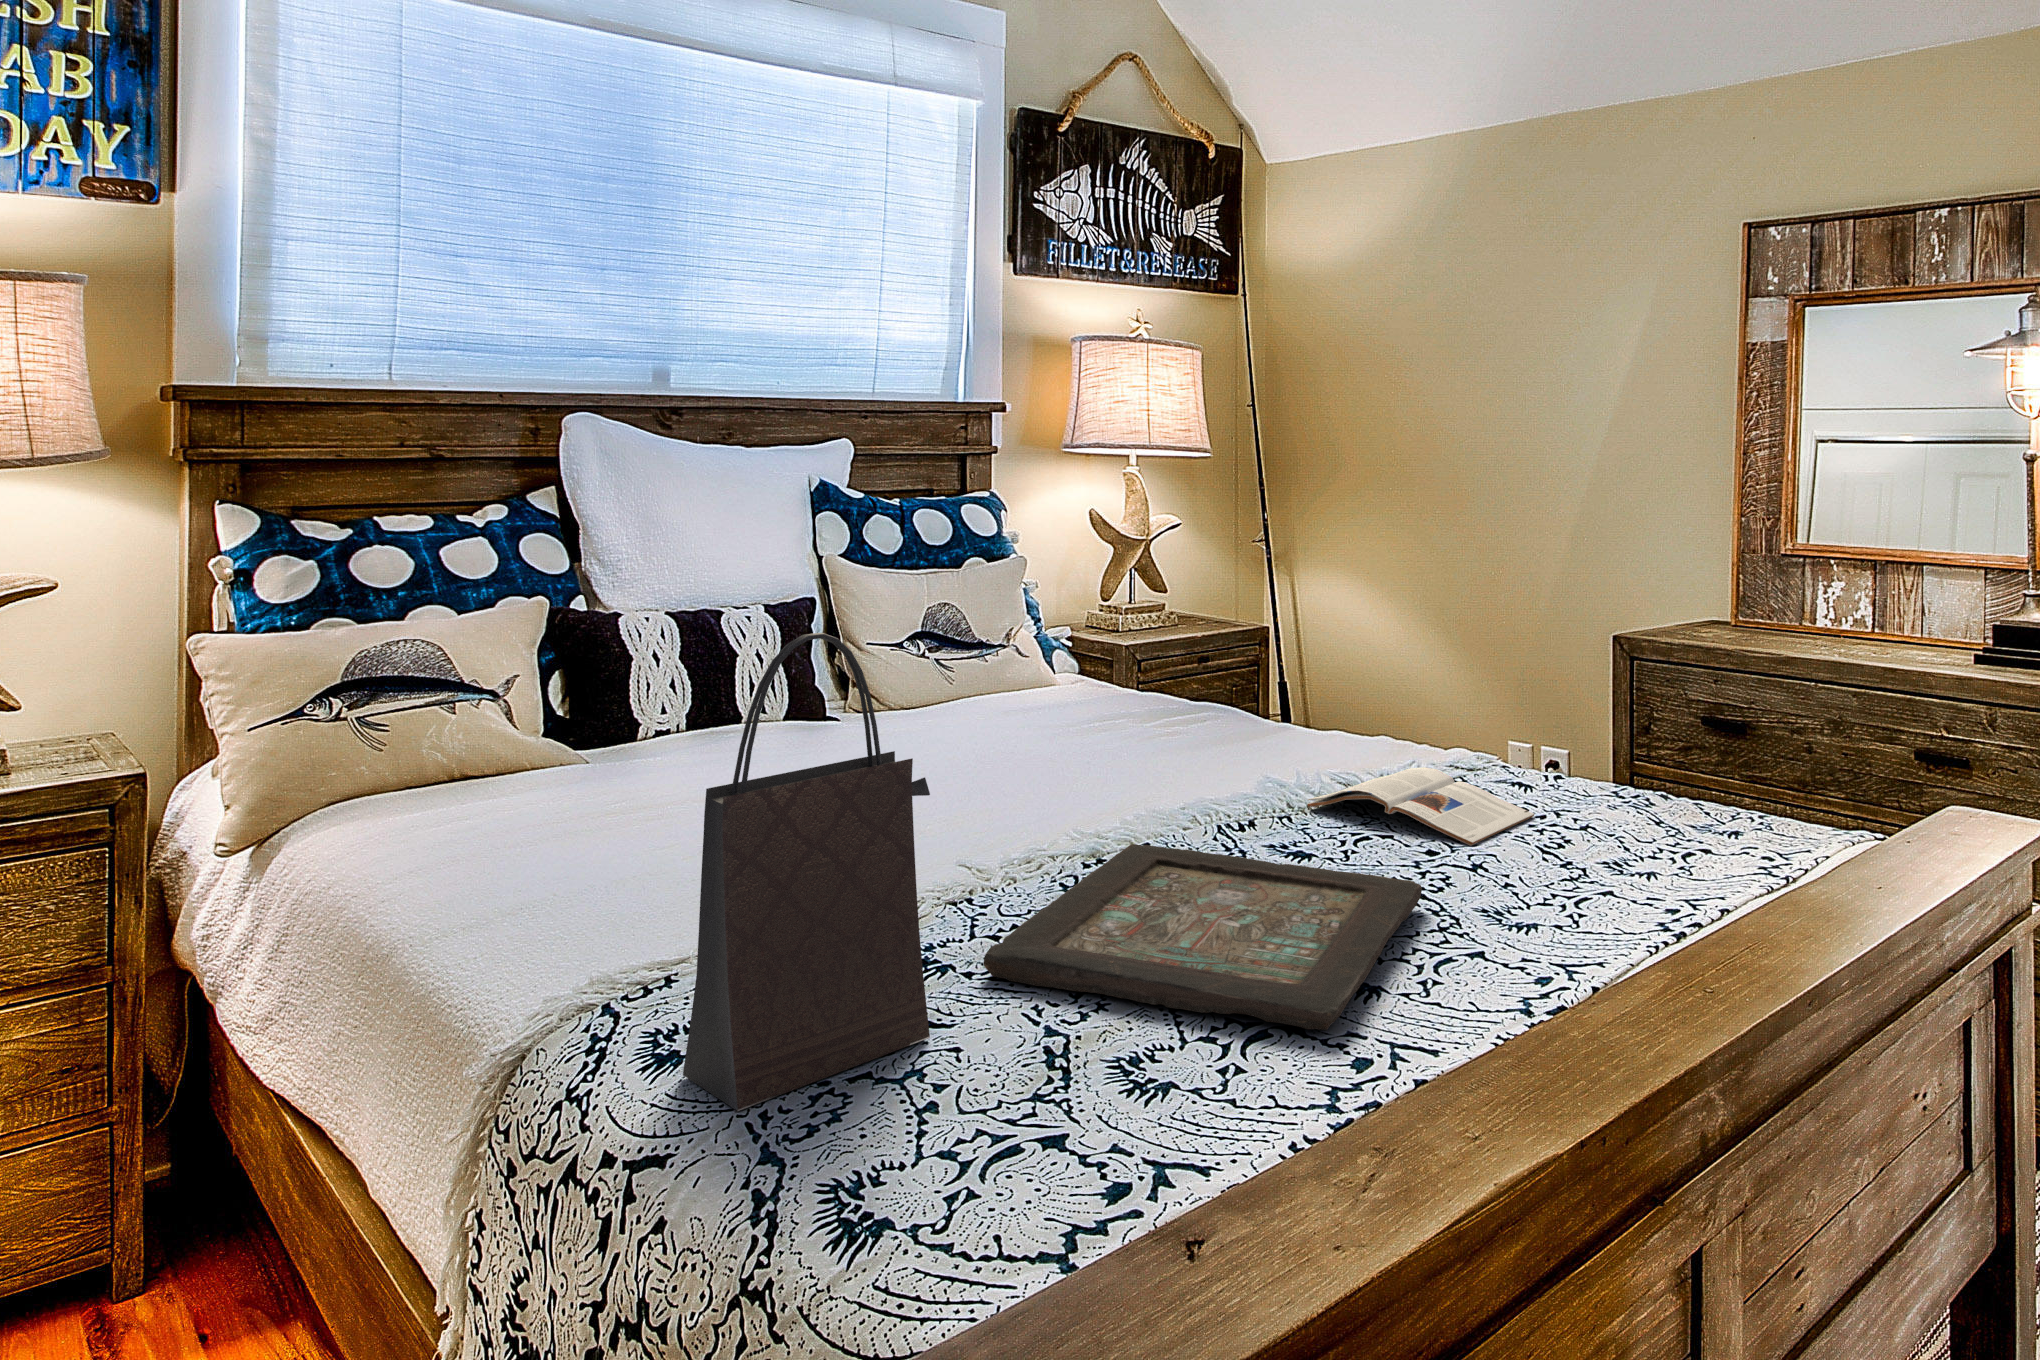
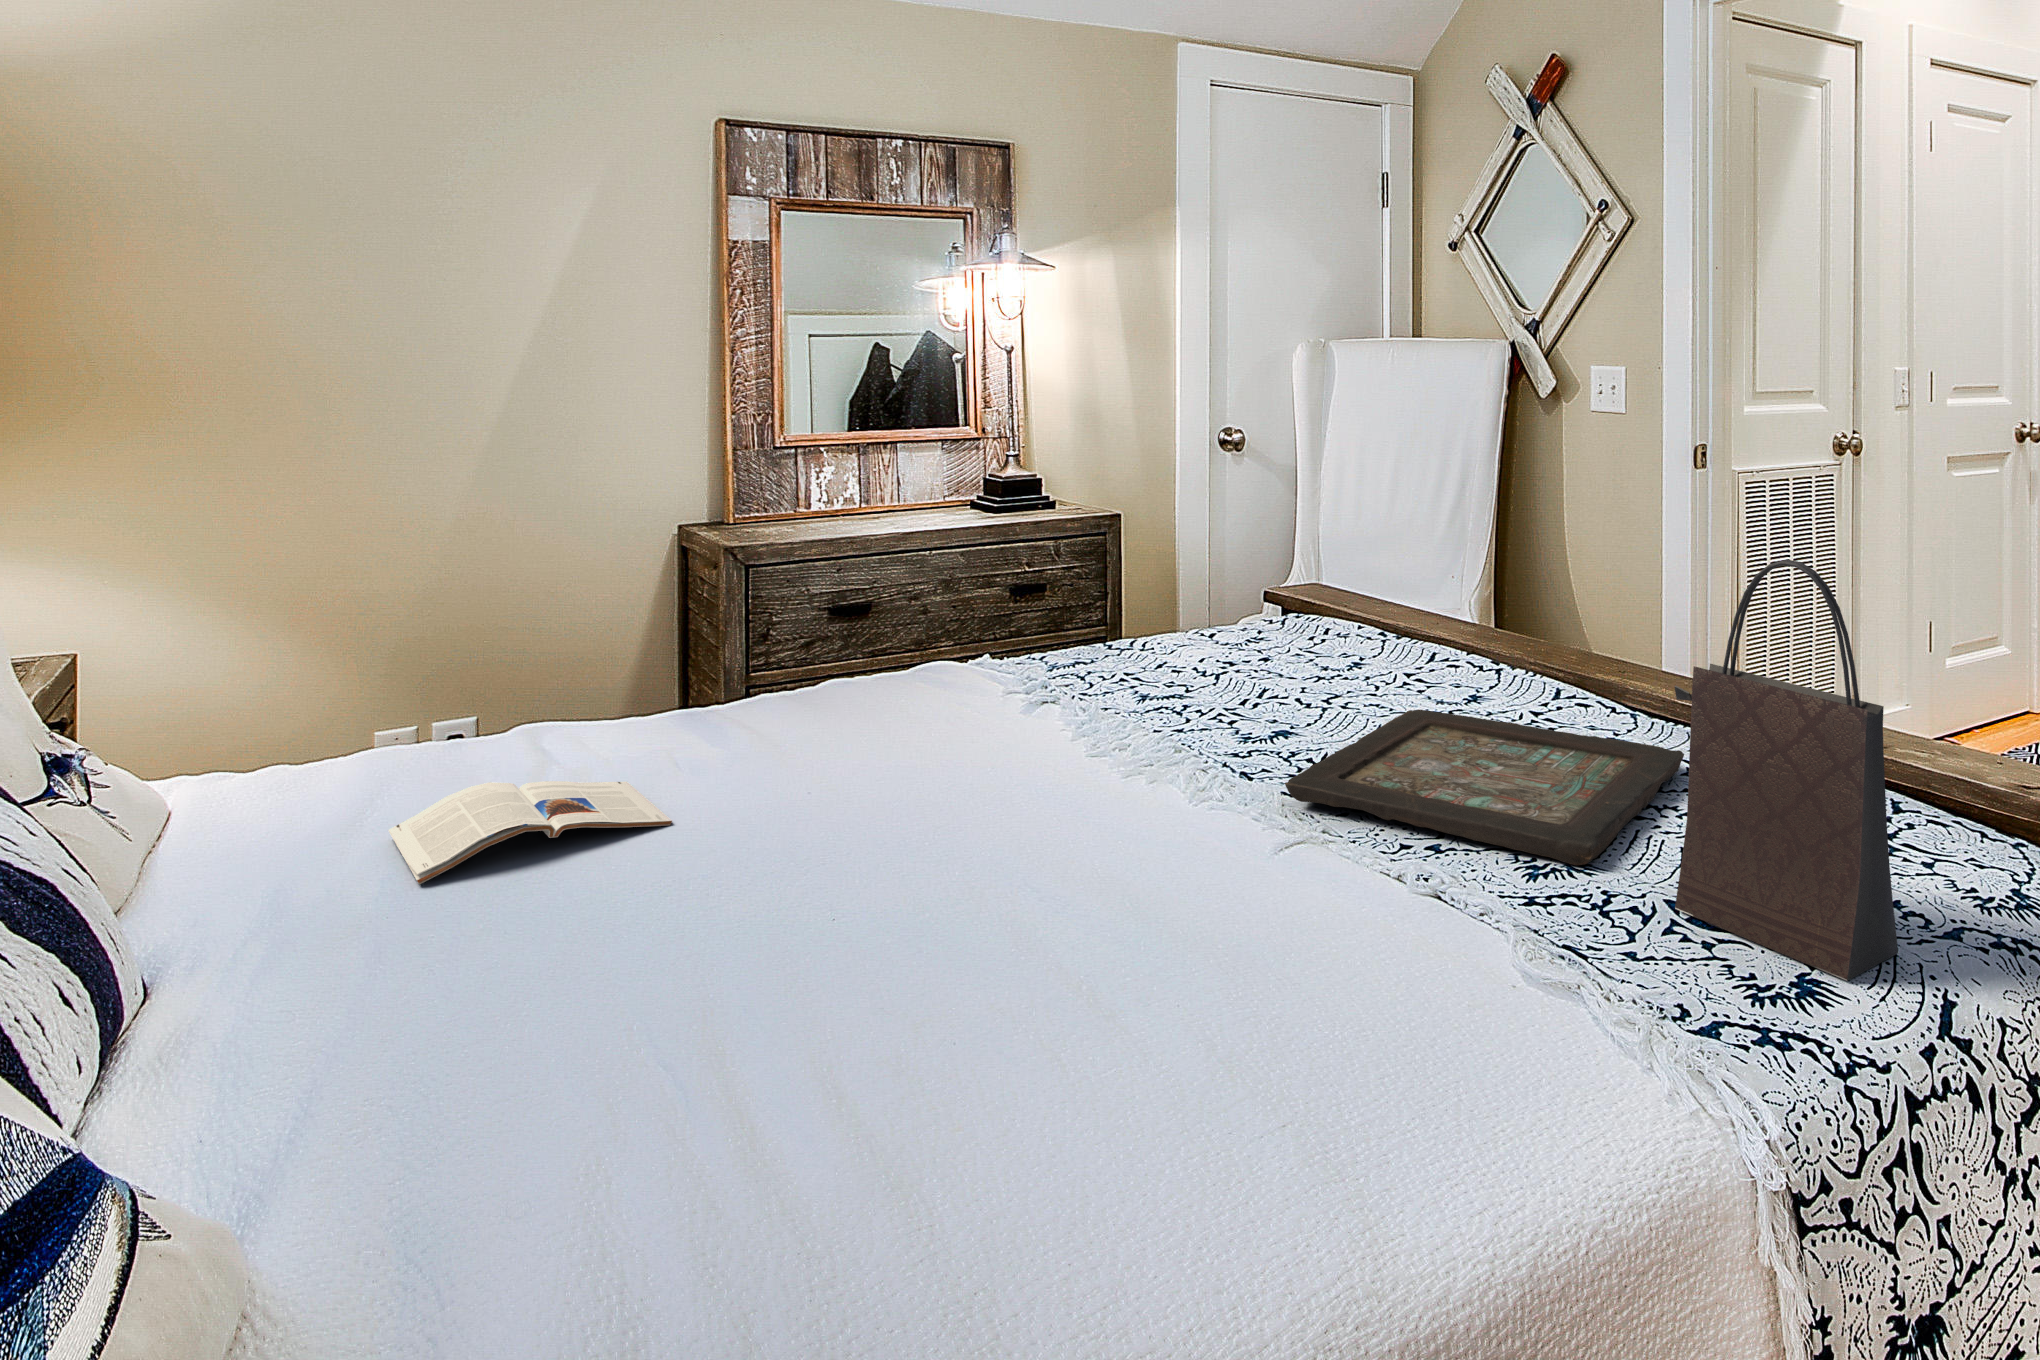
magazine: present [1308,767,1535,846] -> present [388,781,672,884]

